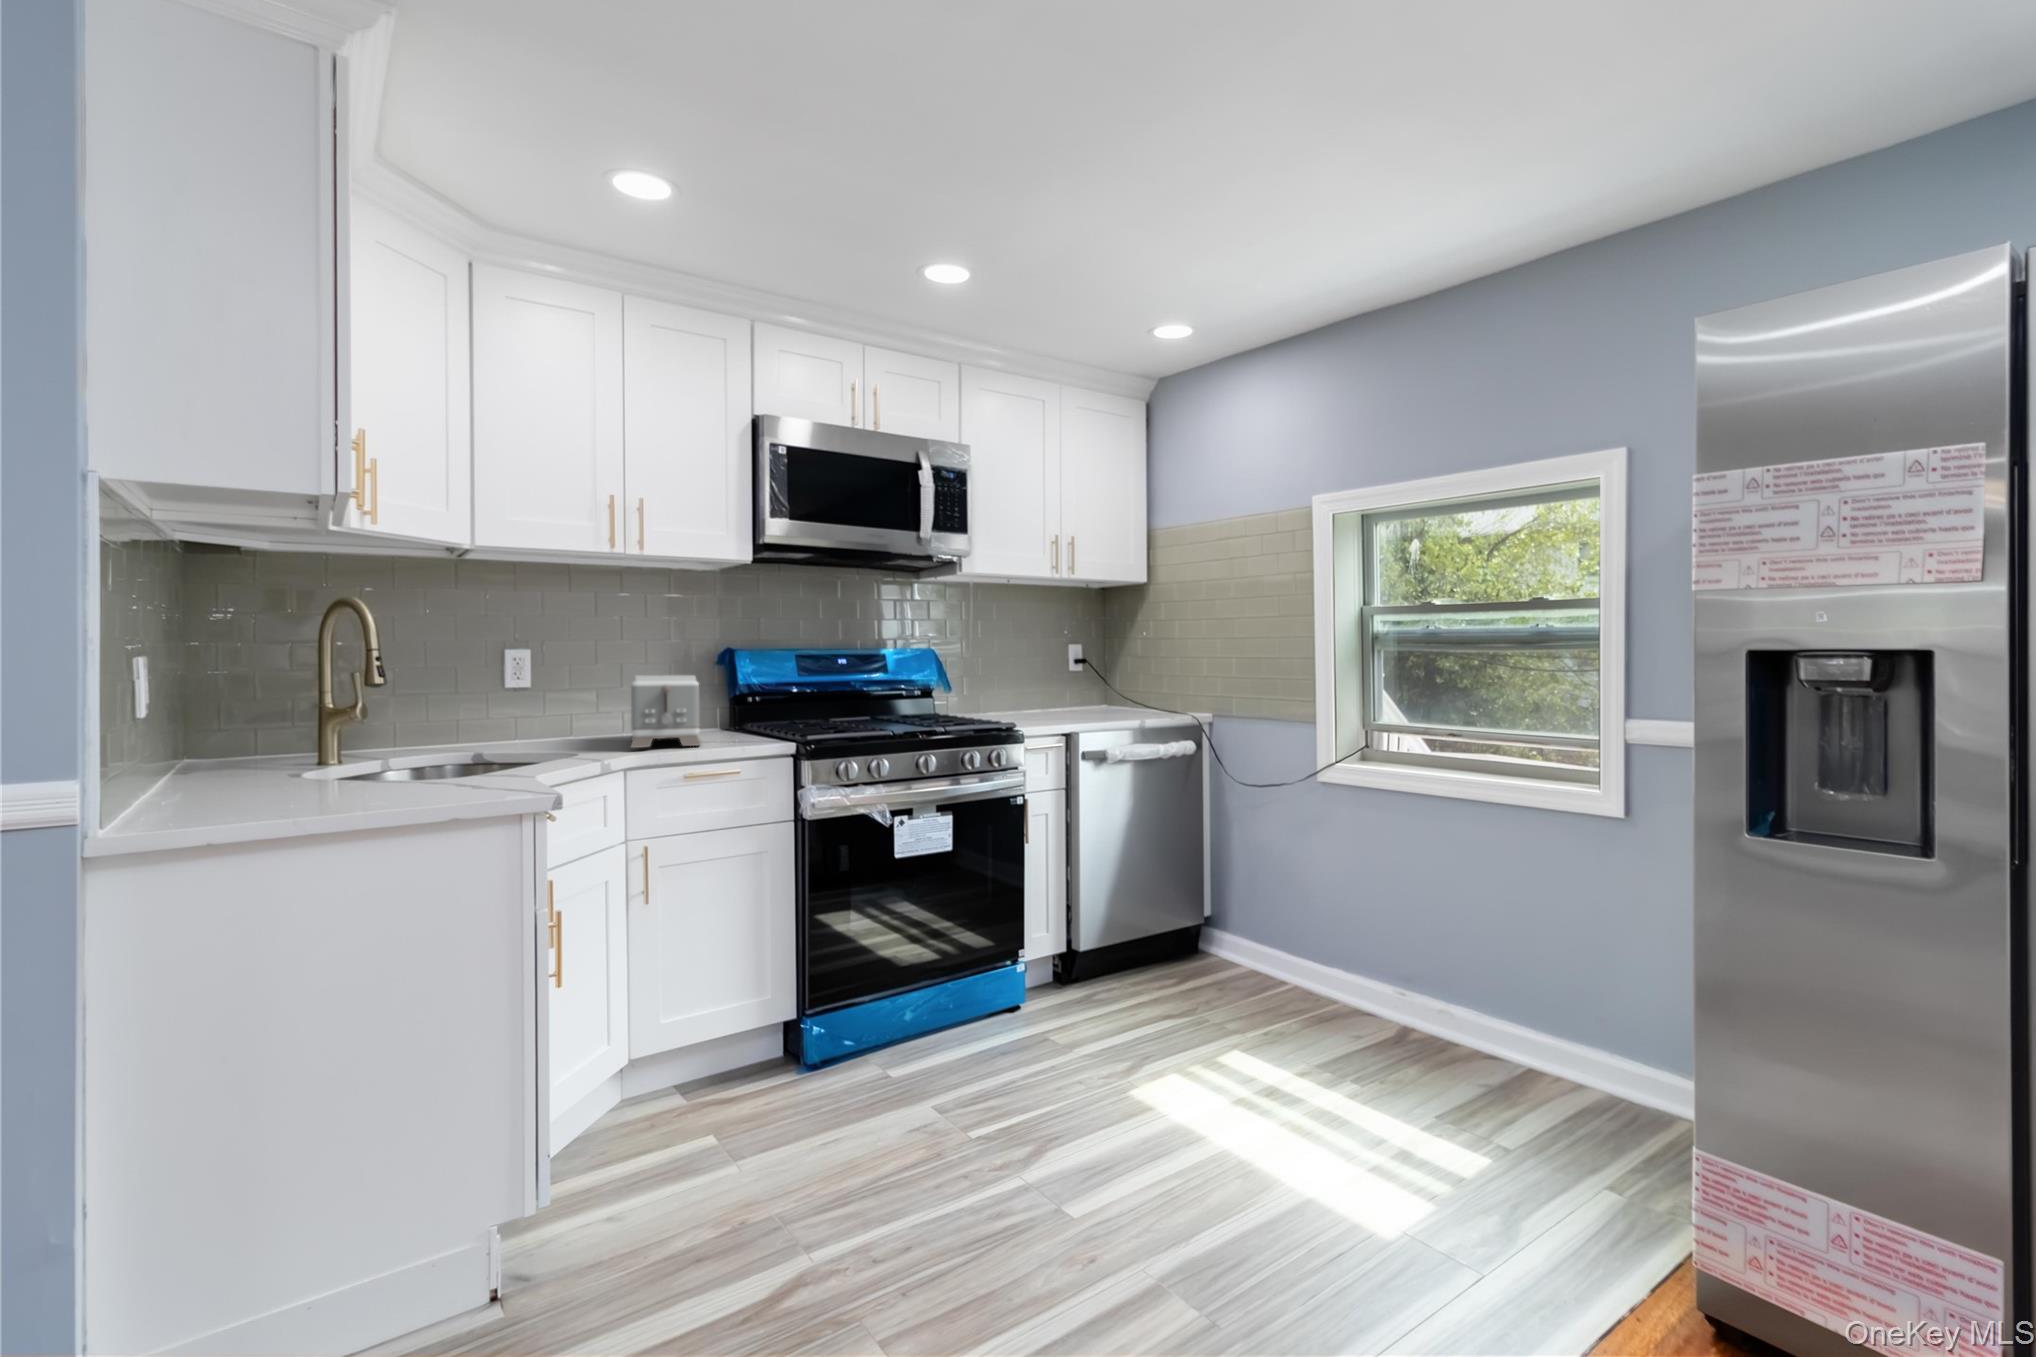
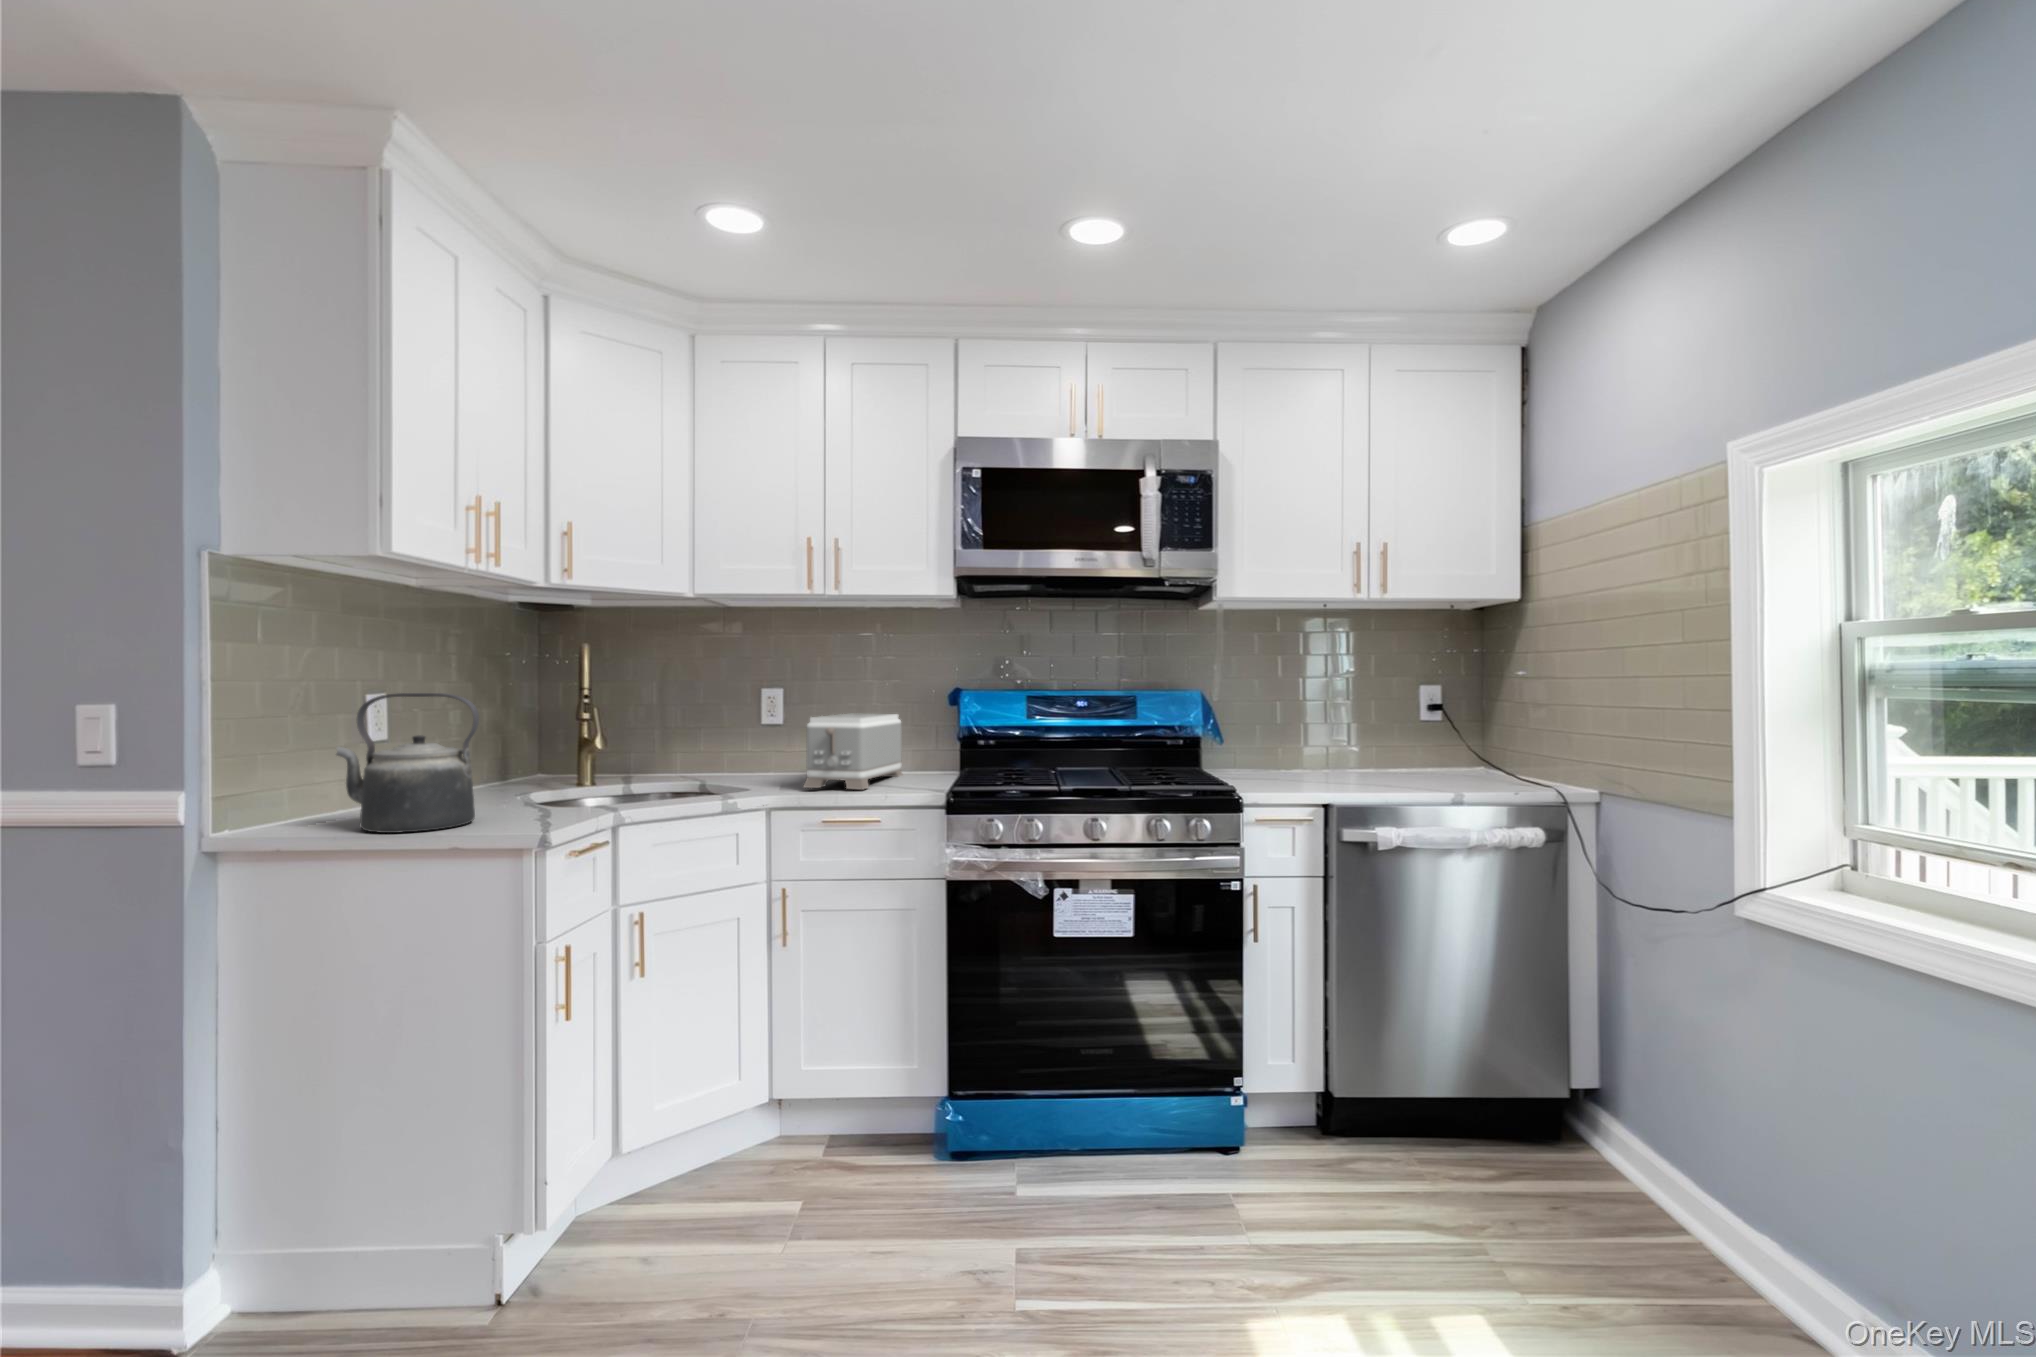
kettle: none [206,639,392,803] -> present [336,693,479,833]

